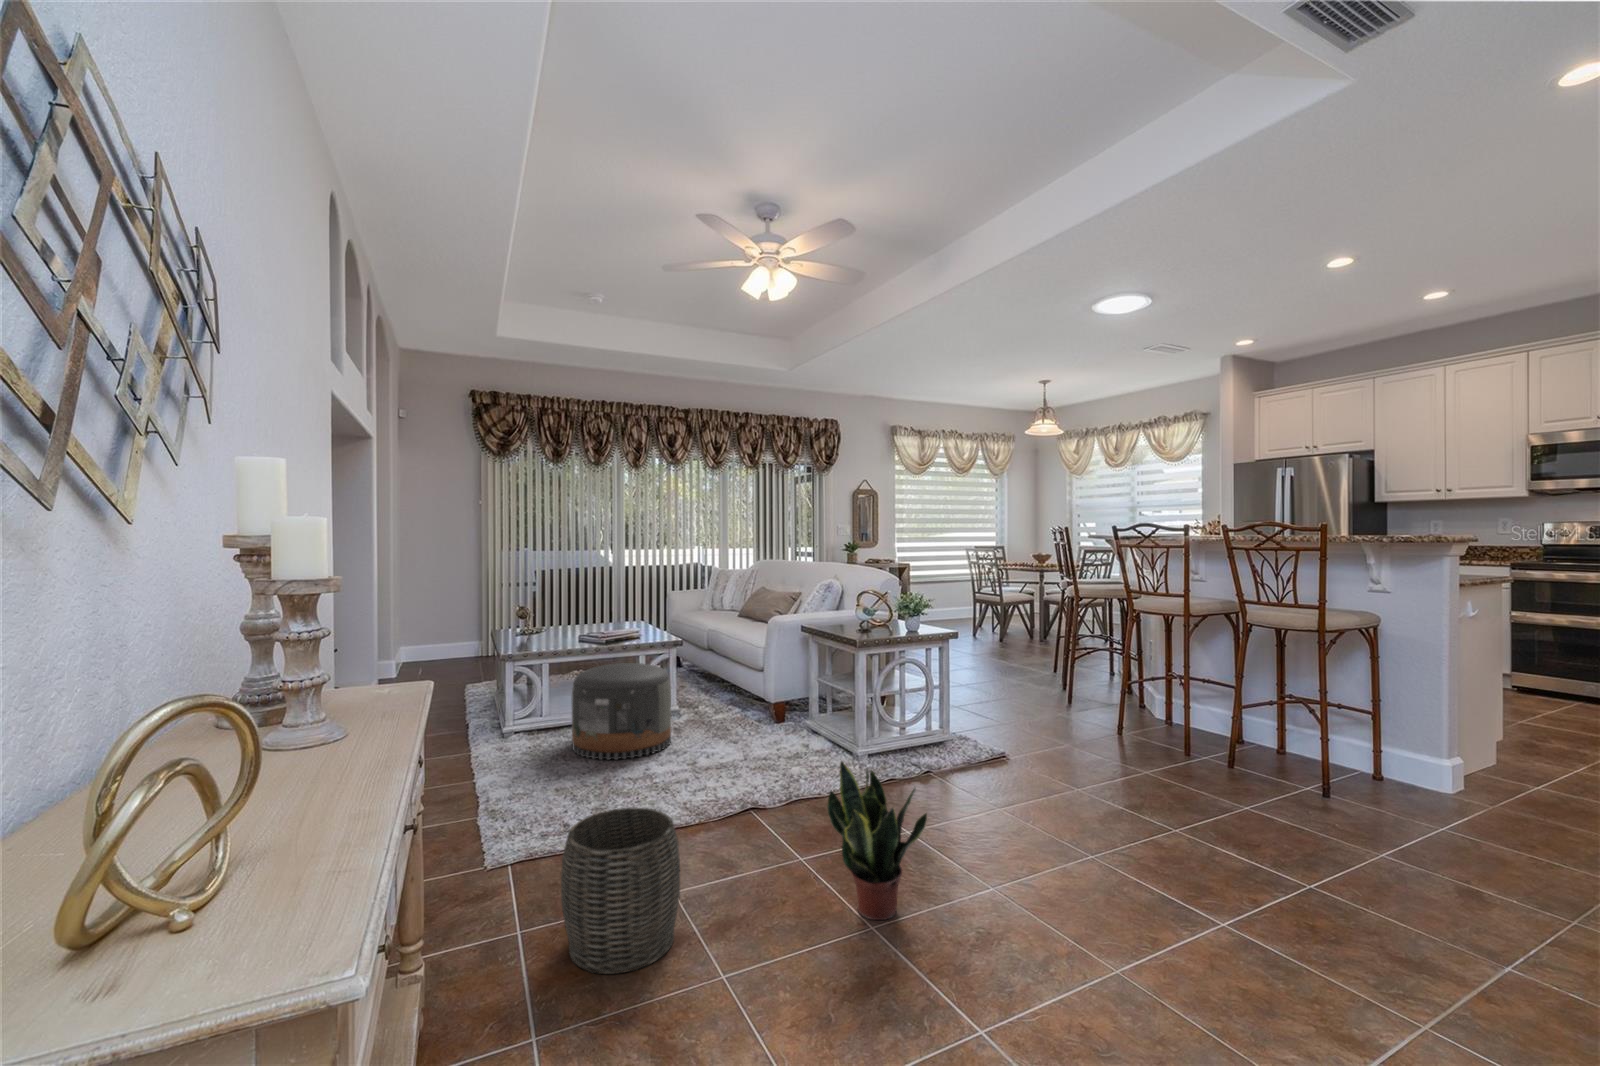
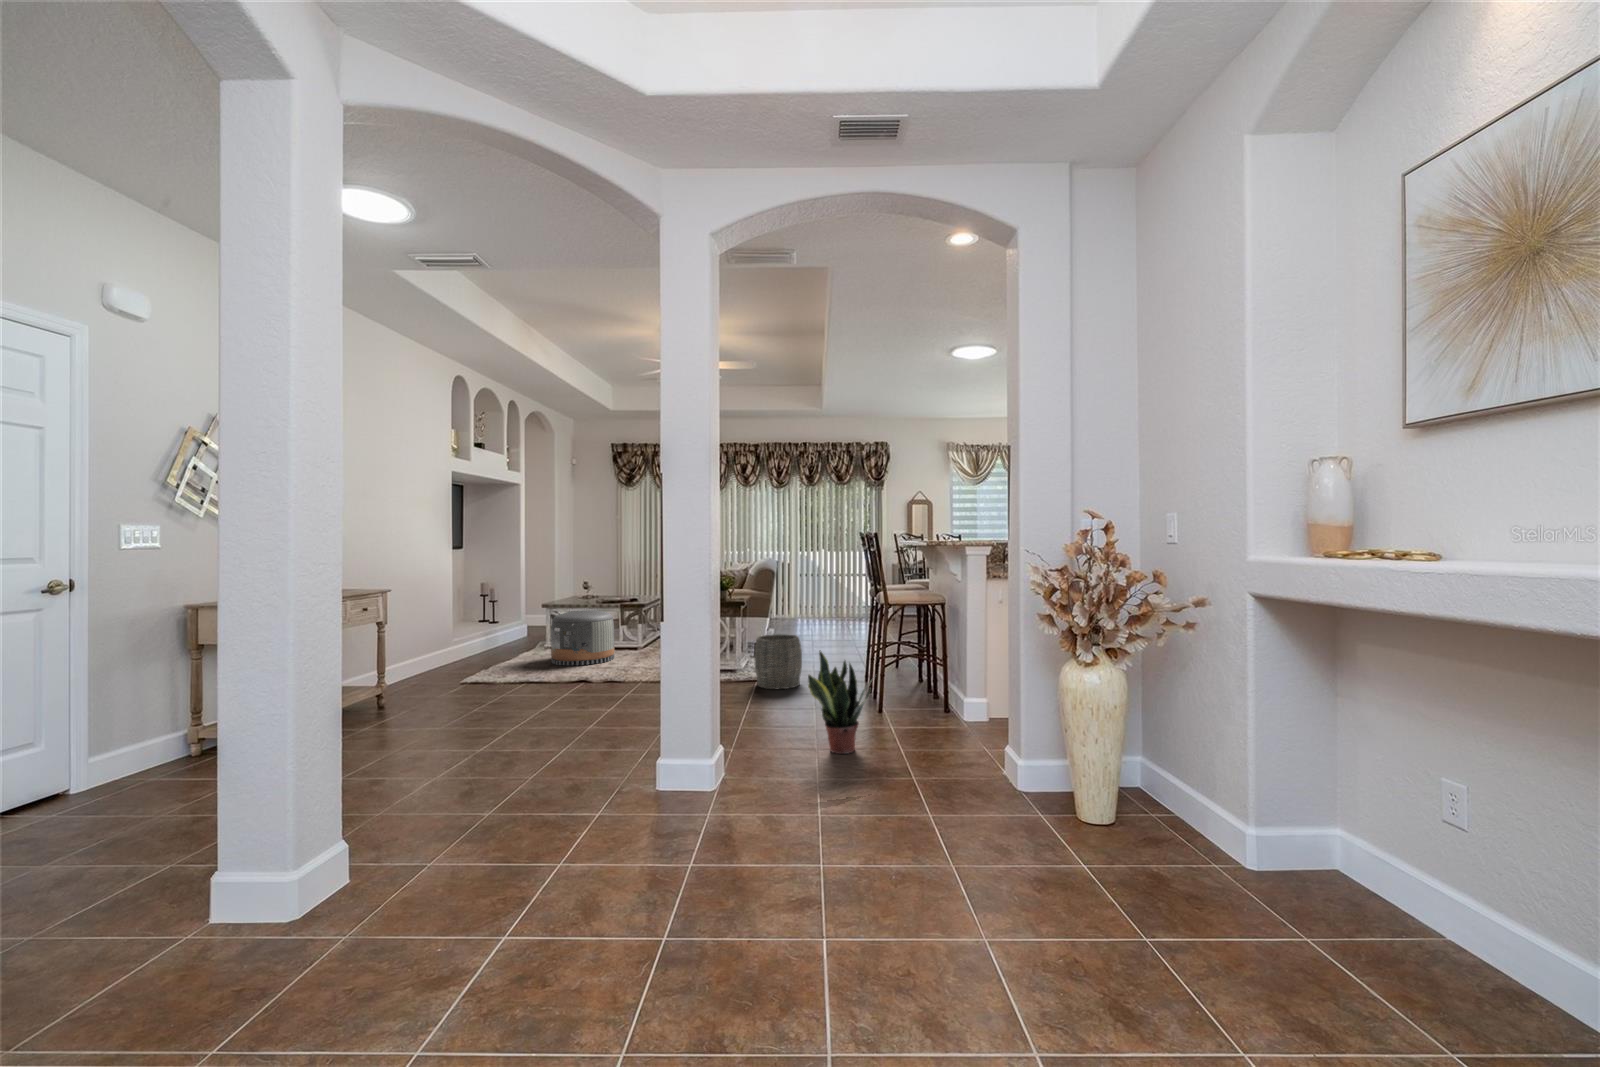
potted plant: present [827,761,927,920] -> present [808,651,871,754]
woven basket: present [561,808,680,974] -> present [754,634,802,689]

